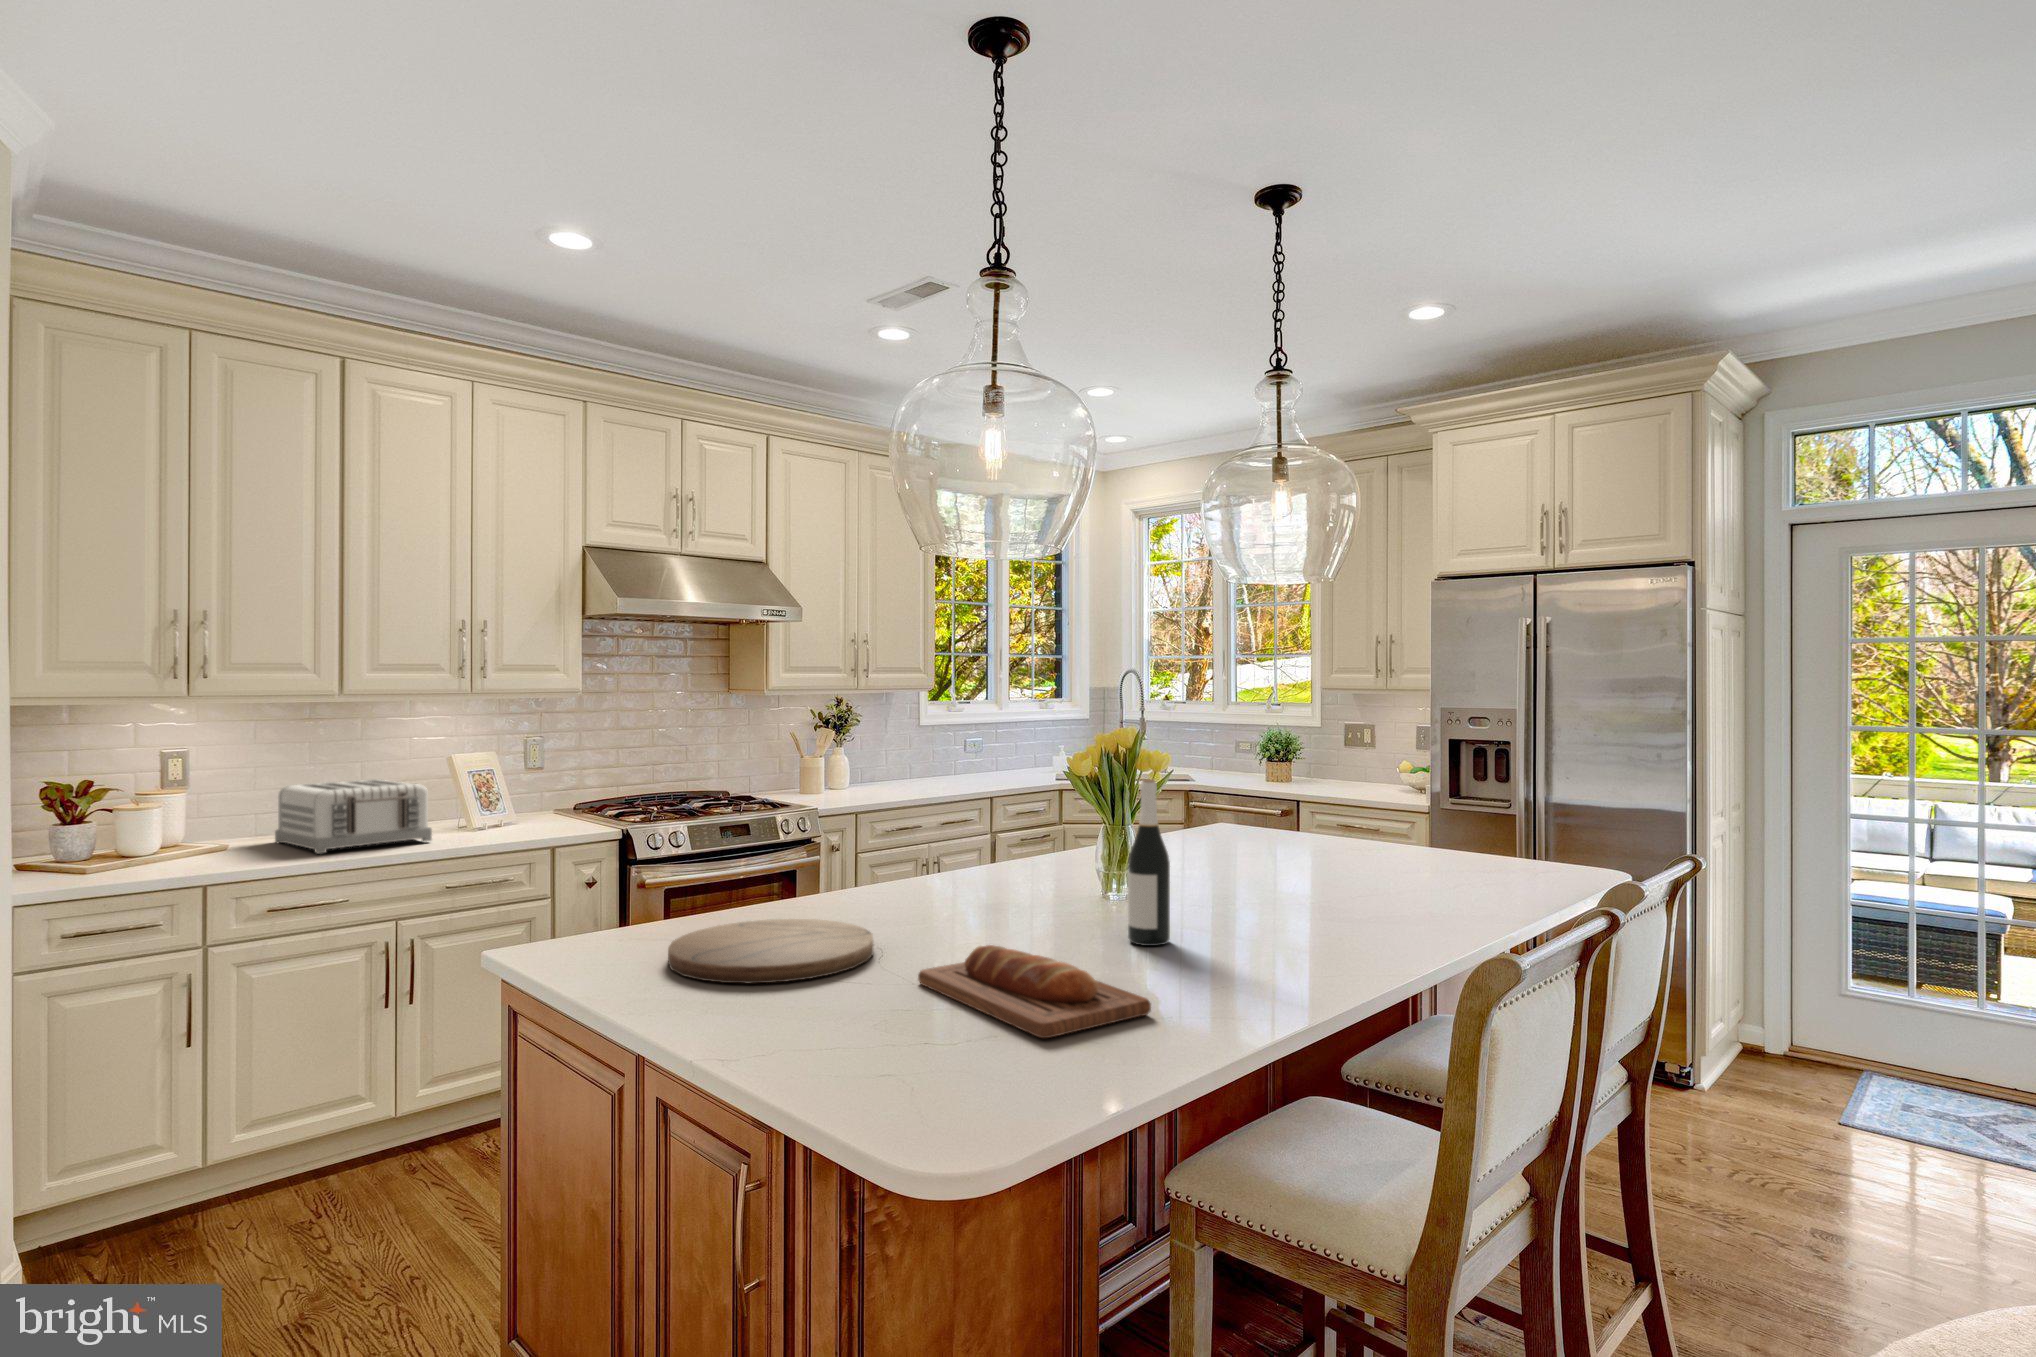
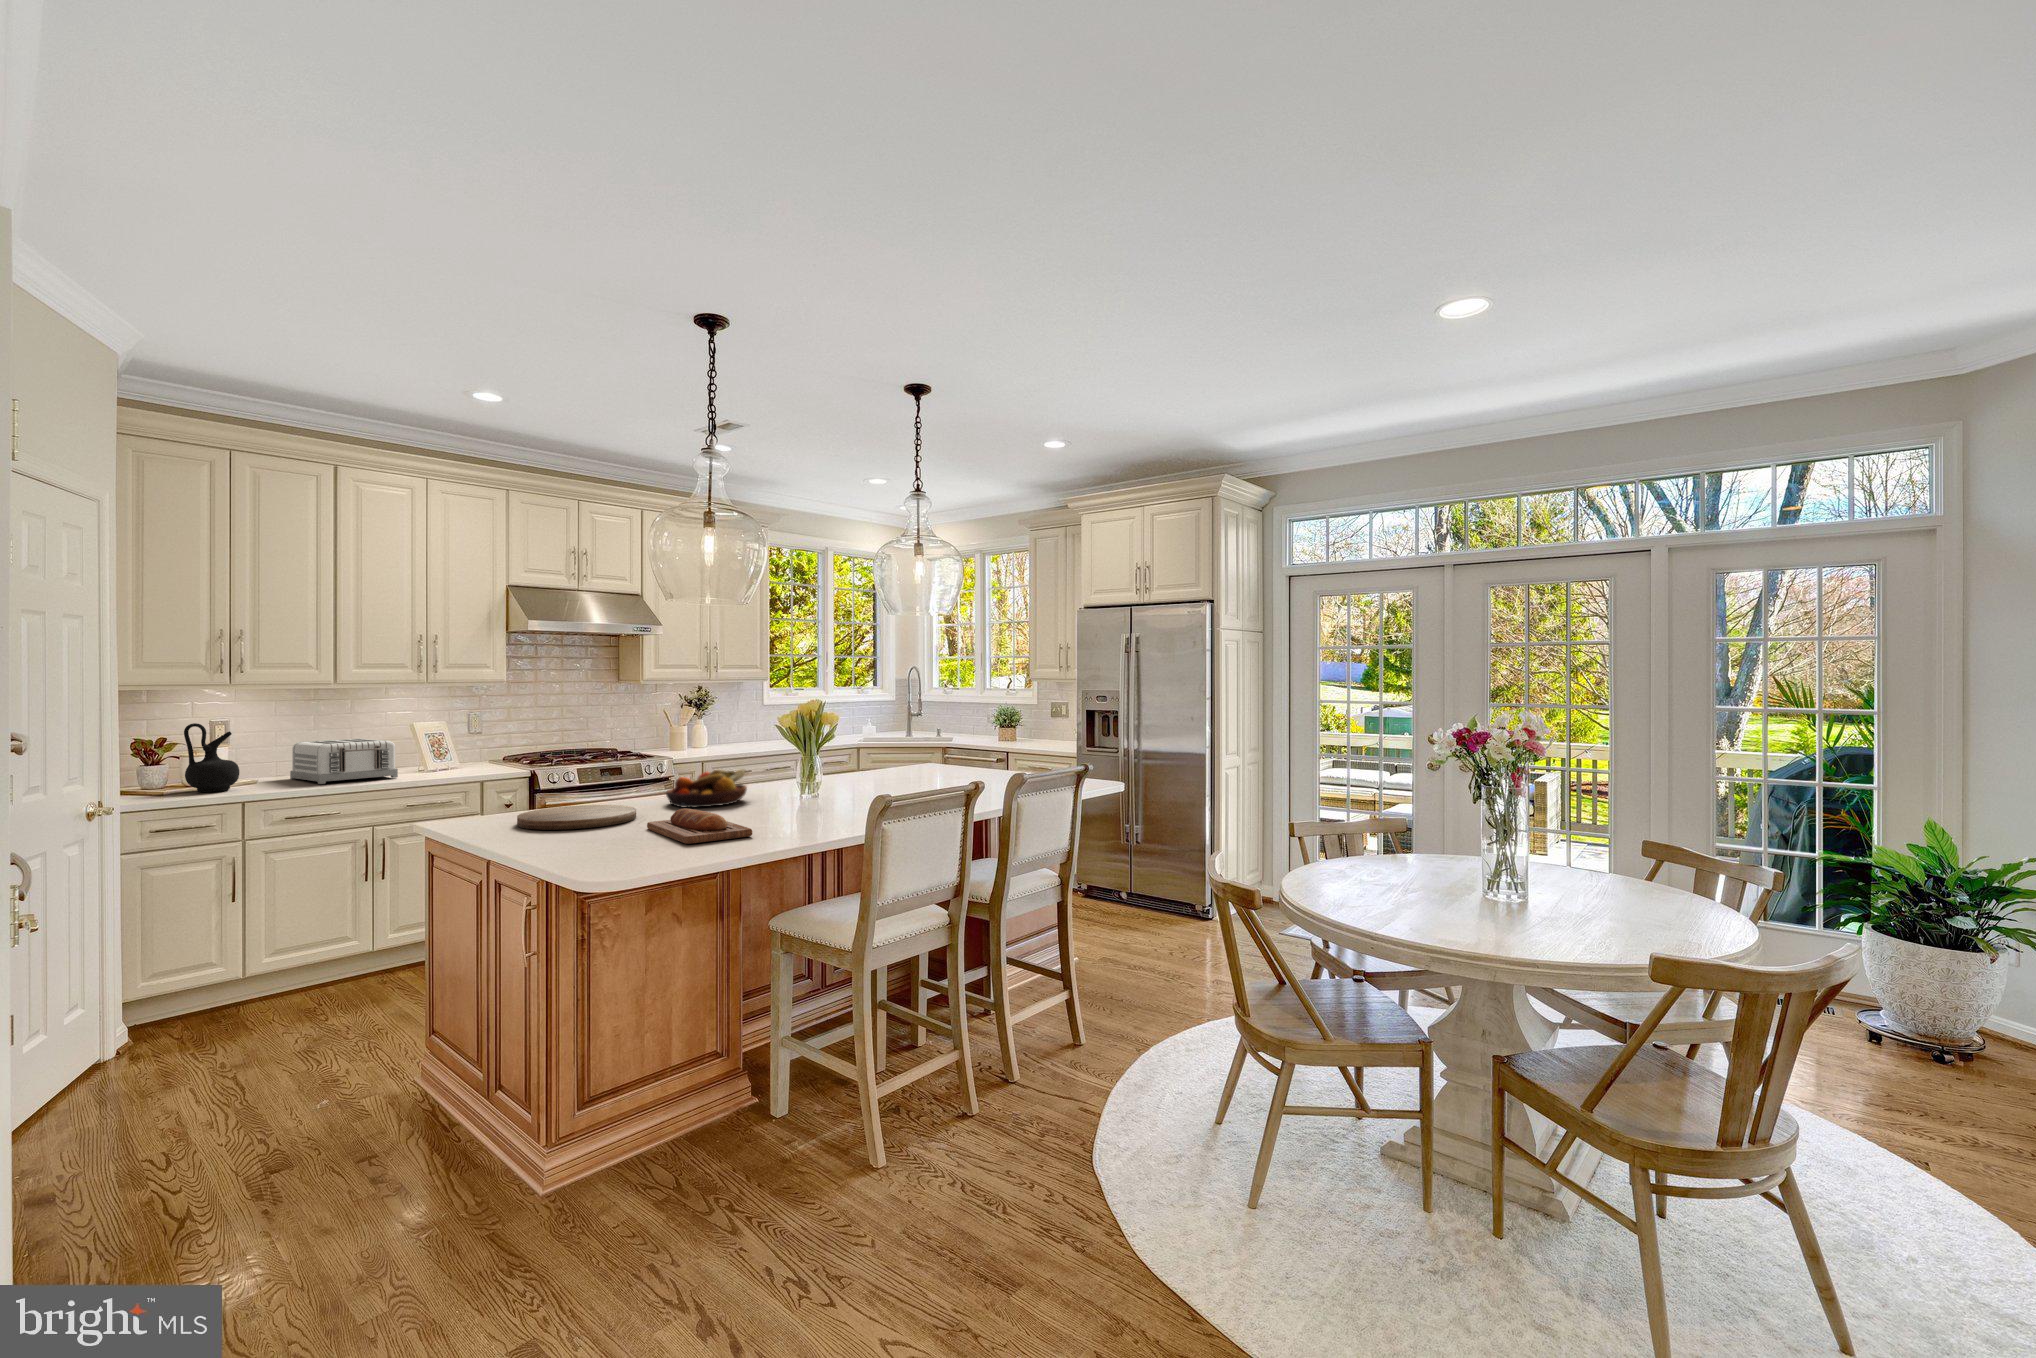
ceramic jug: none [114,759,198,869] -> present [184,723,239,792]
wine bottle: present [1128,779,1170,946] -> none [780,726,803,814]
fruit bowl: none [898,849,1034,924] -> present [666,769,747,808]

